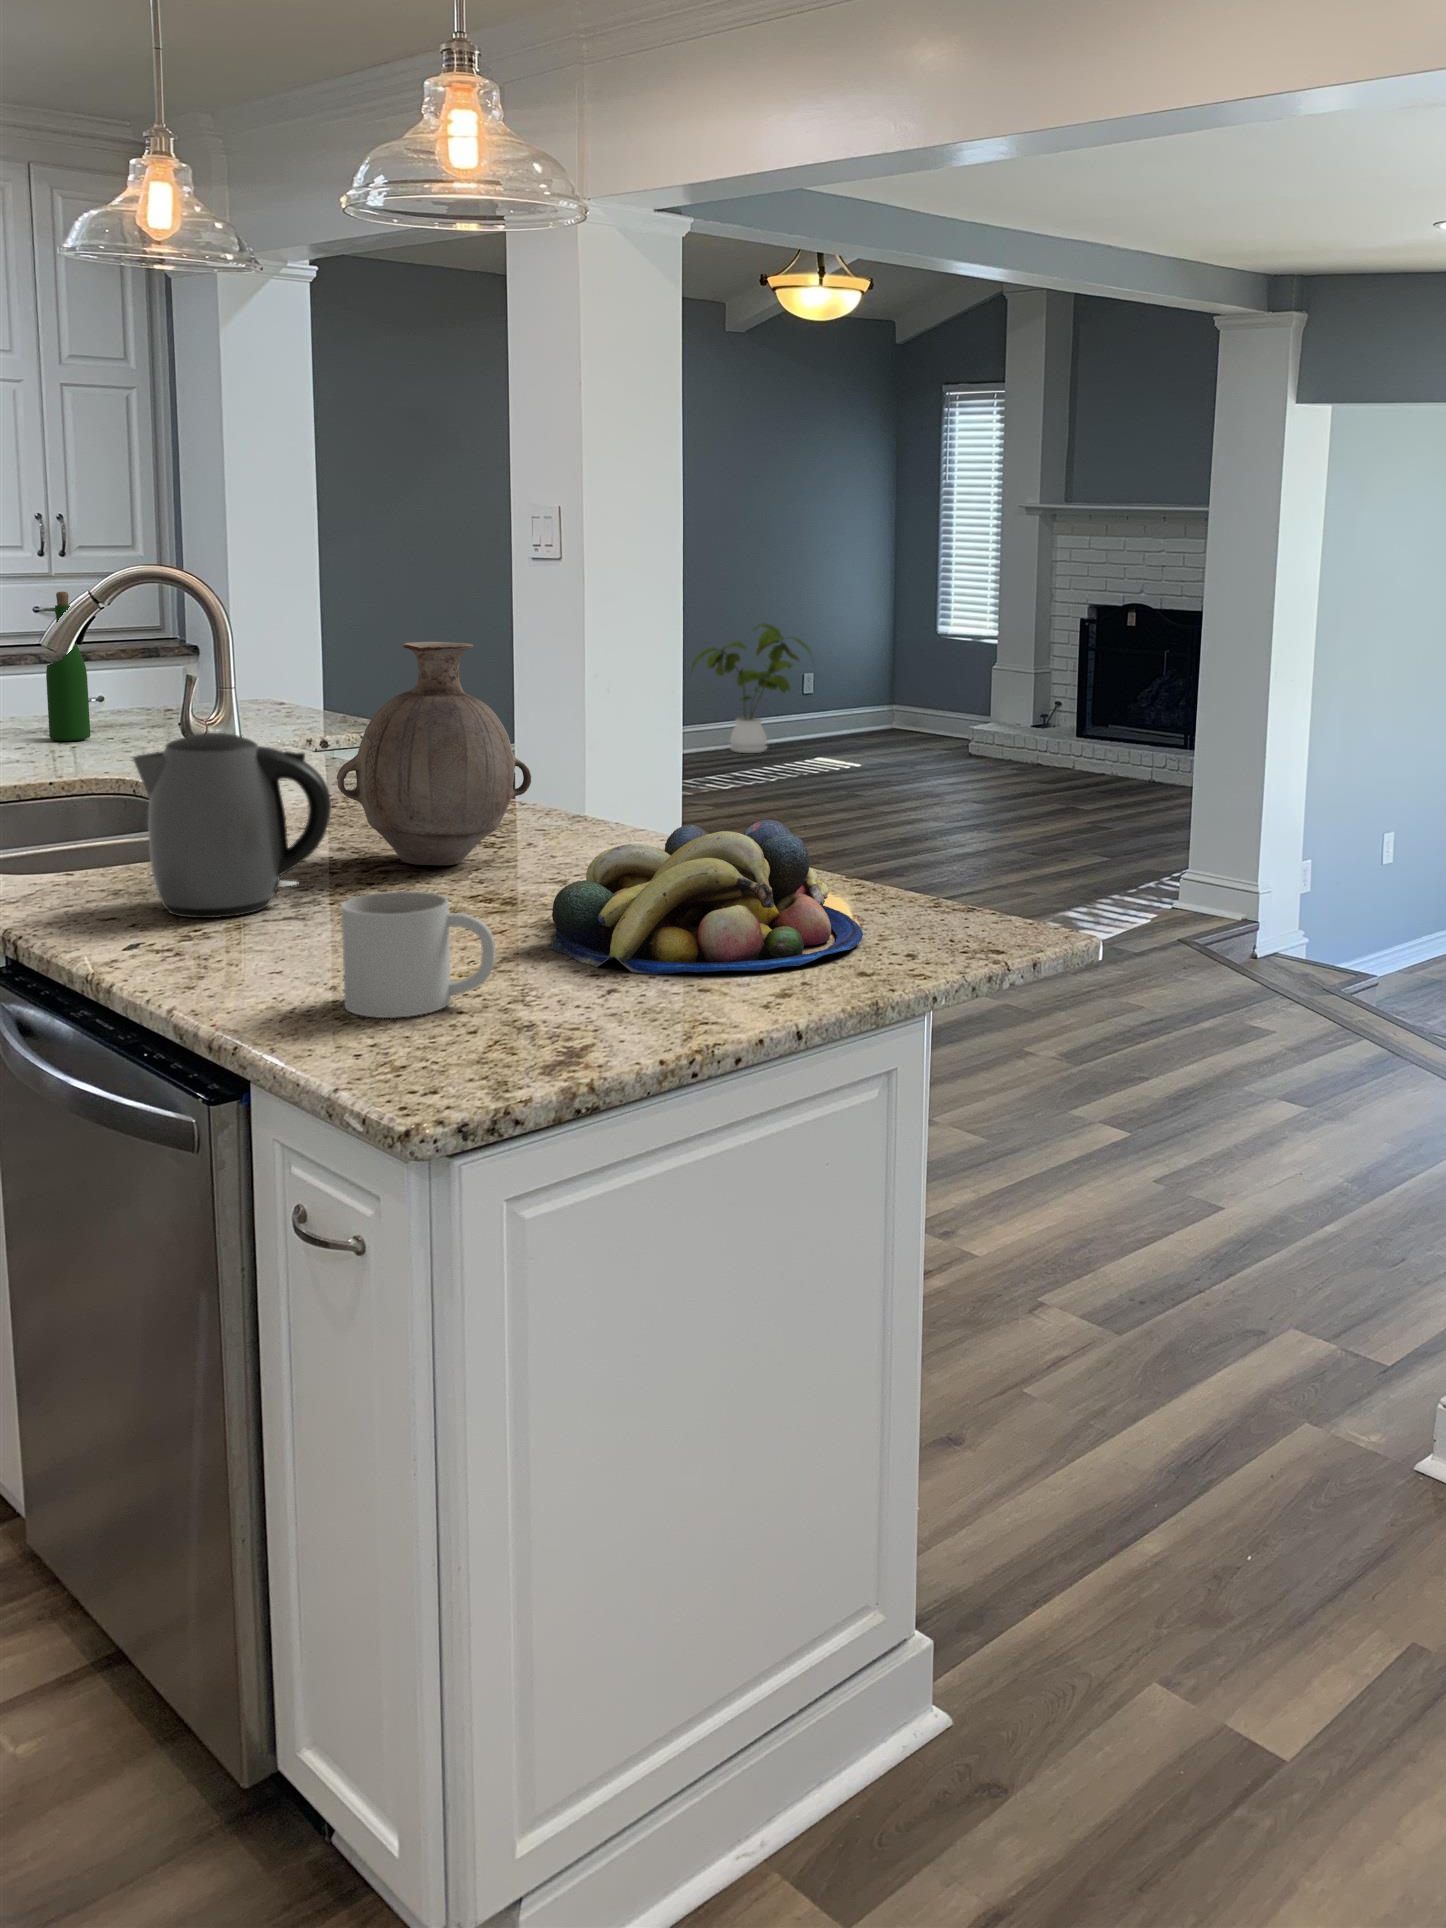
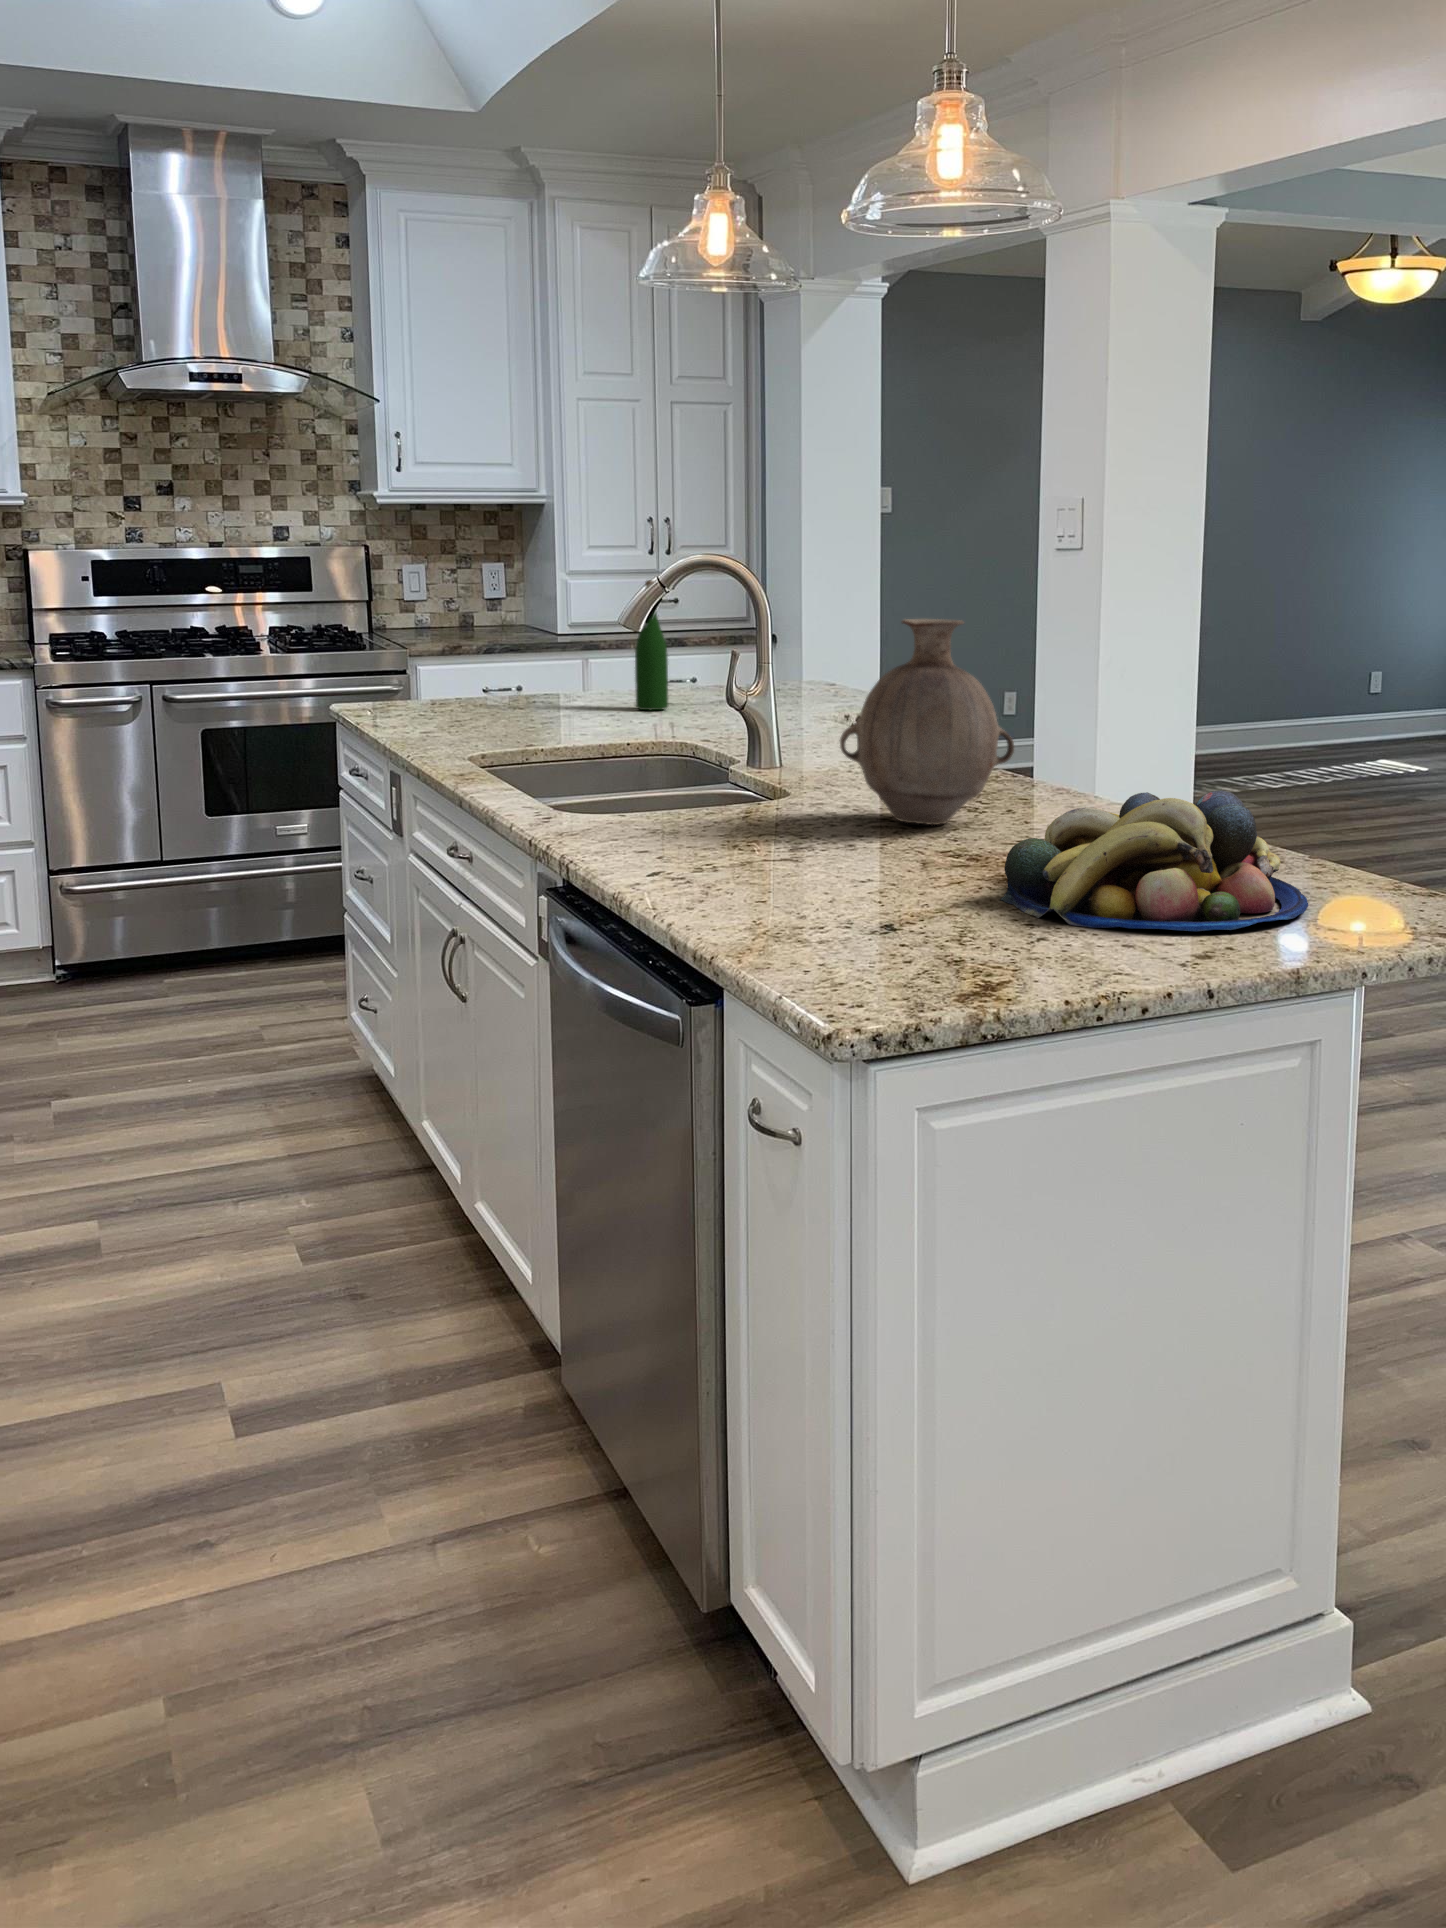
house plant: present [692,623,811,753] -> none [1250,621,1380,752]
kettle: present [133,733,331,918] -> none [662,695,825,856]
mug: present [342,891,495,1018] -> none [805,834,937,945]

